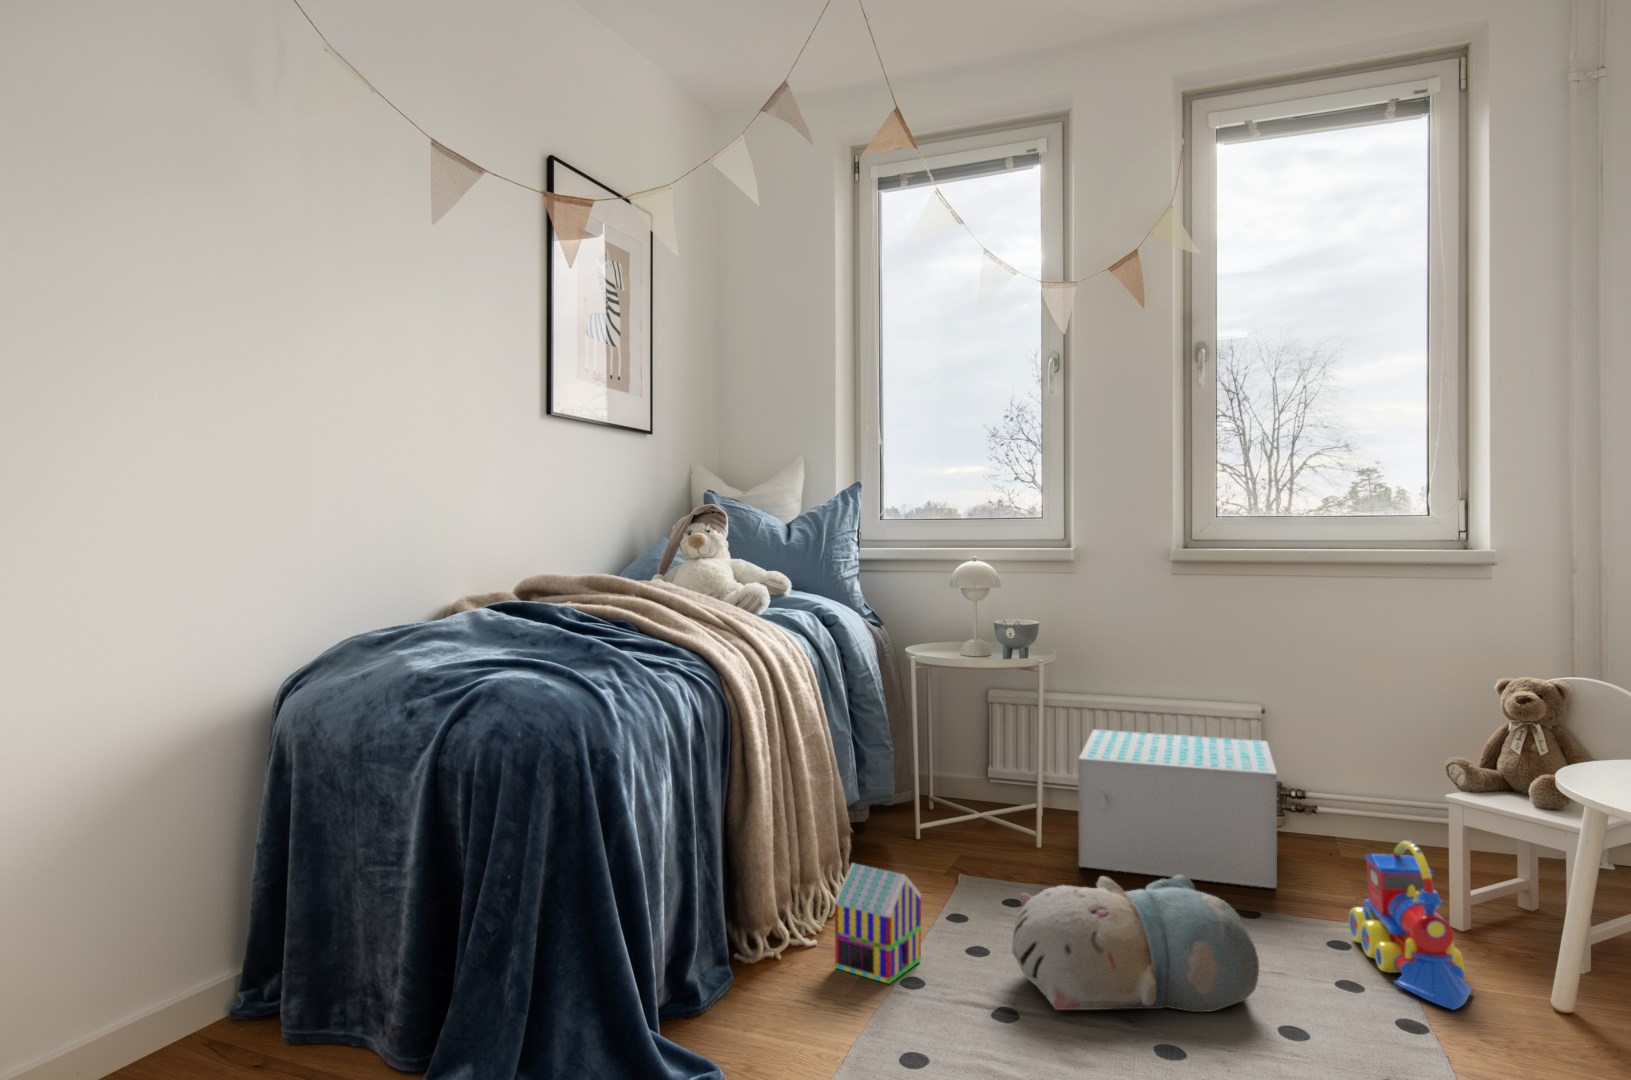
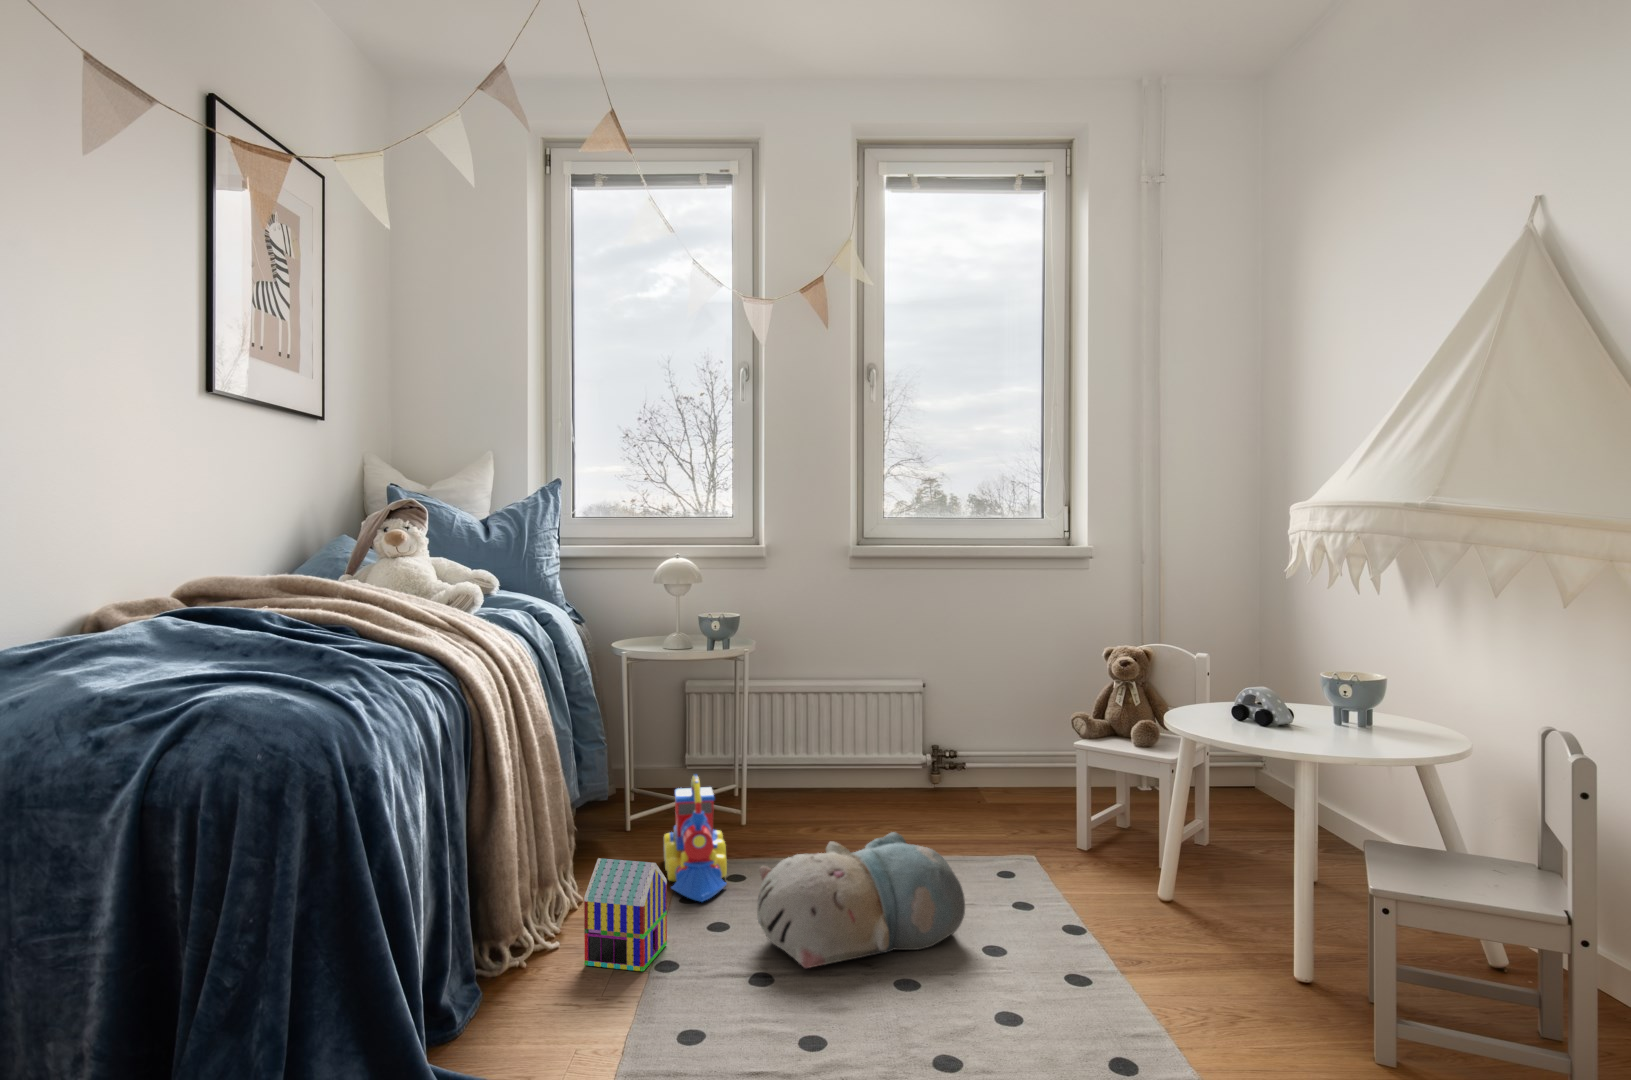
storage box: present [1078,730,1277,888] -> none [783,710,949,837]
toy train: present [1349,840,1472,1010] -> present [664,774,727,902]

